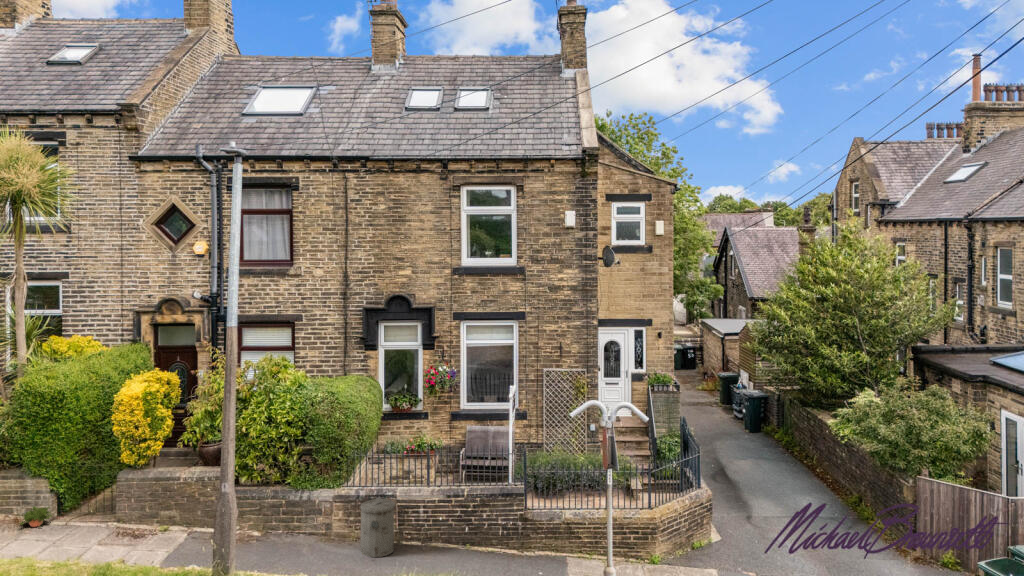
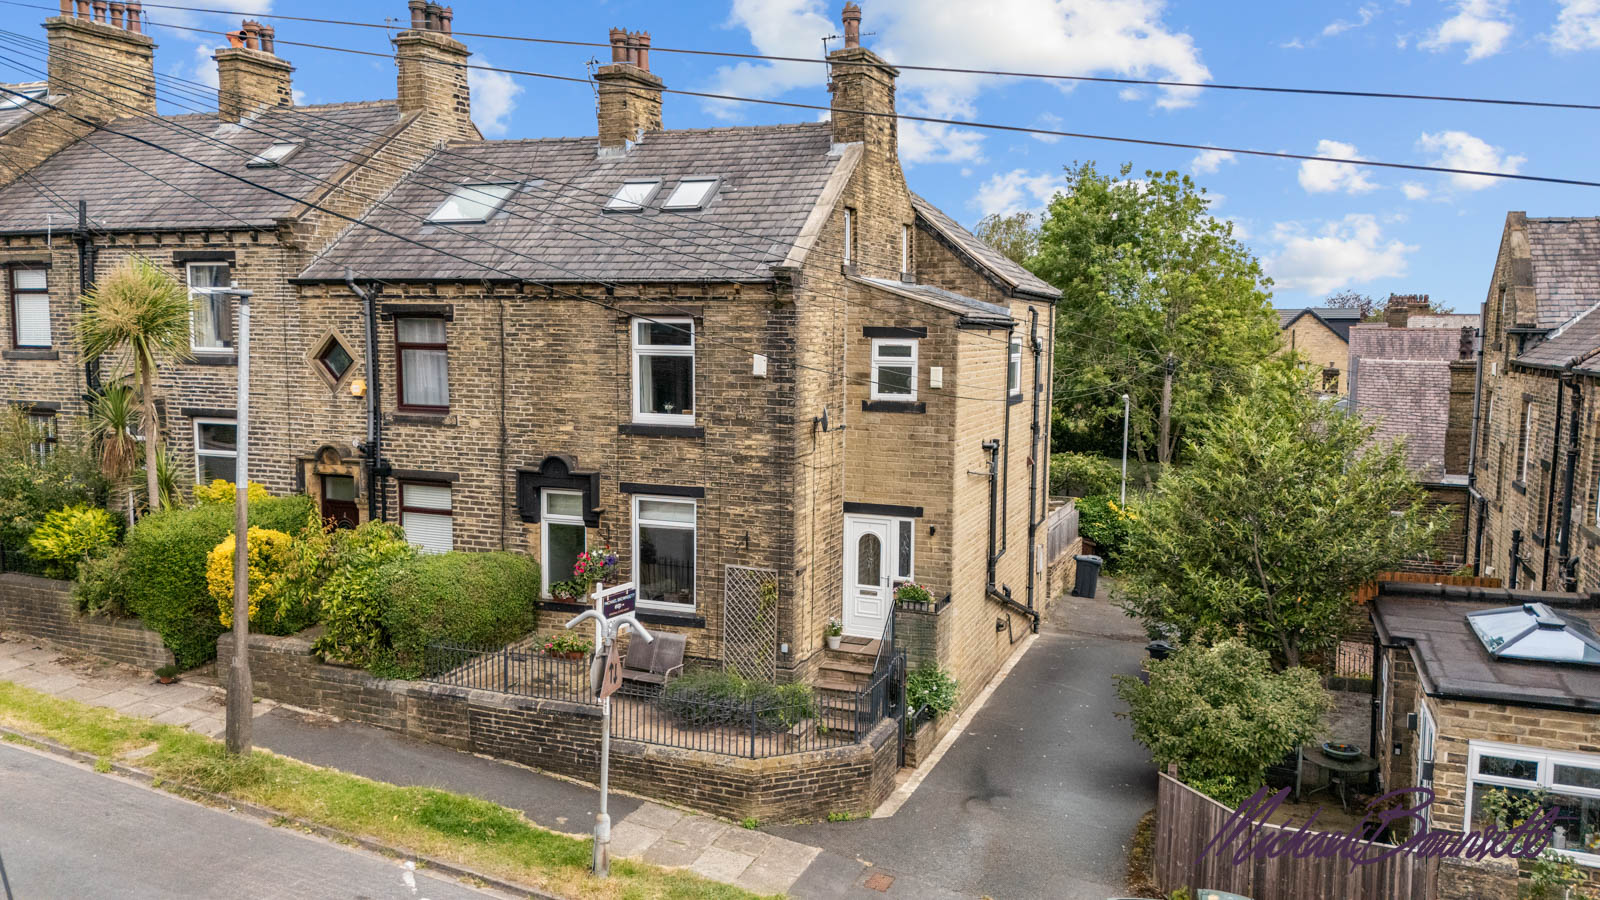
trash can: present [360,499,395,557] -> none [422,701,463,764]

